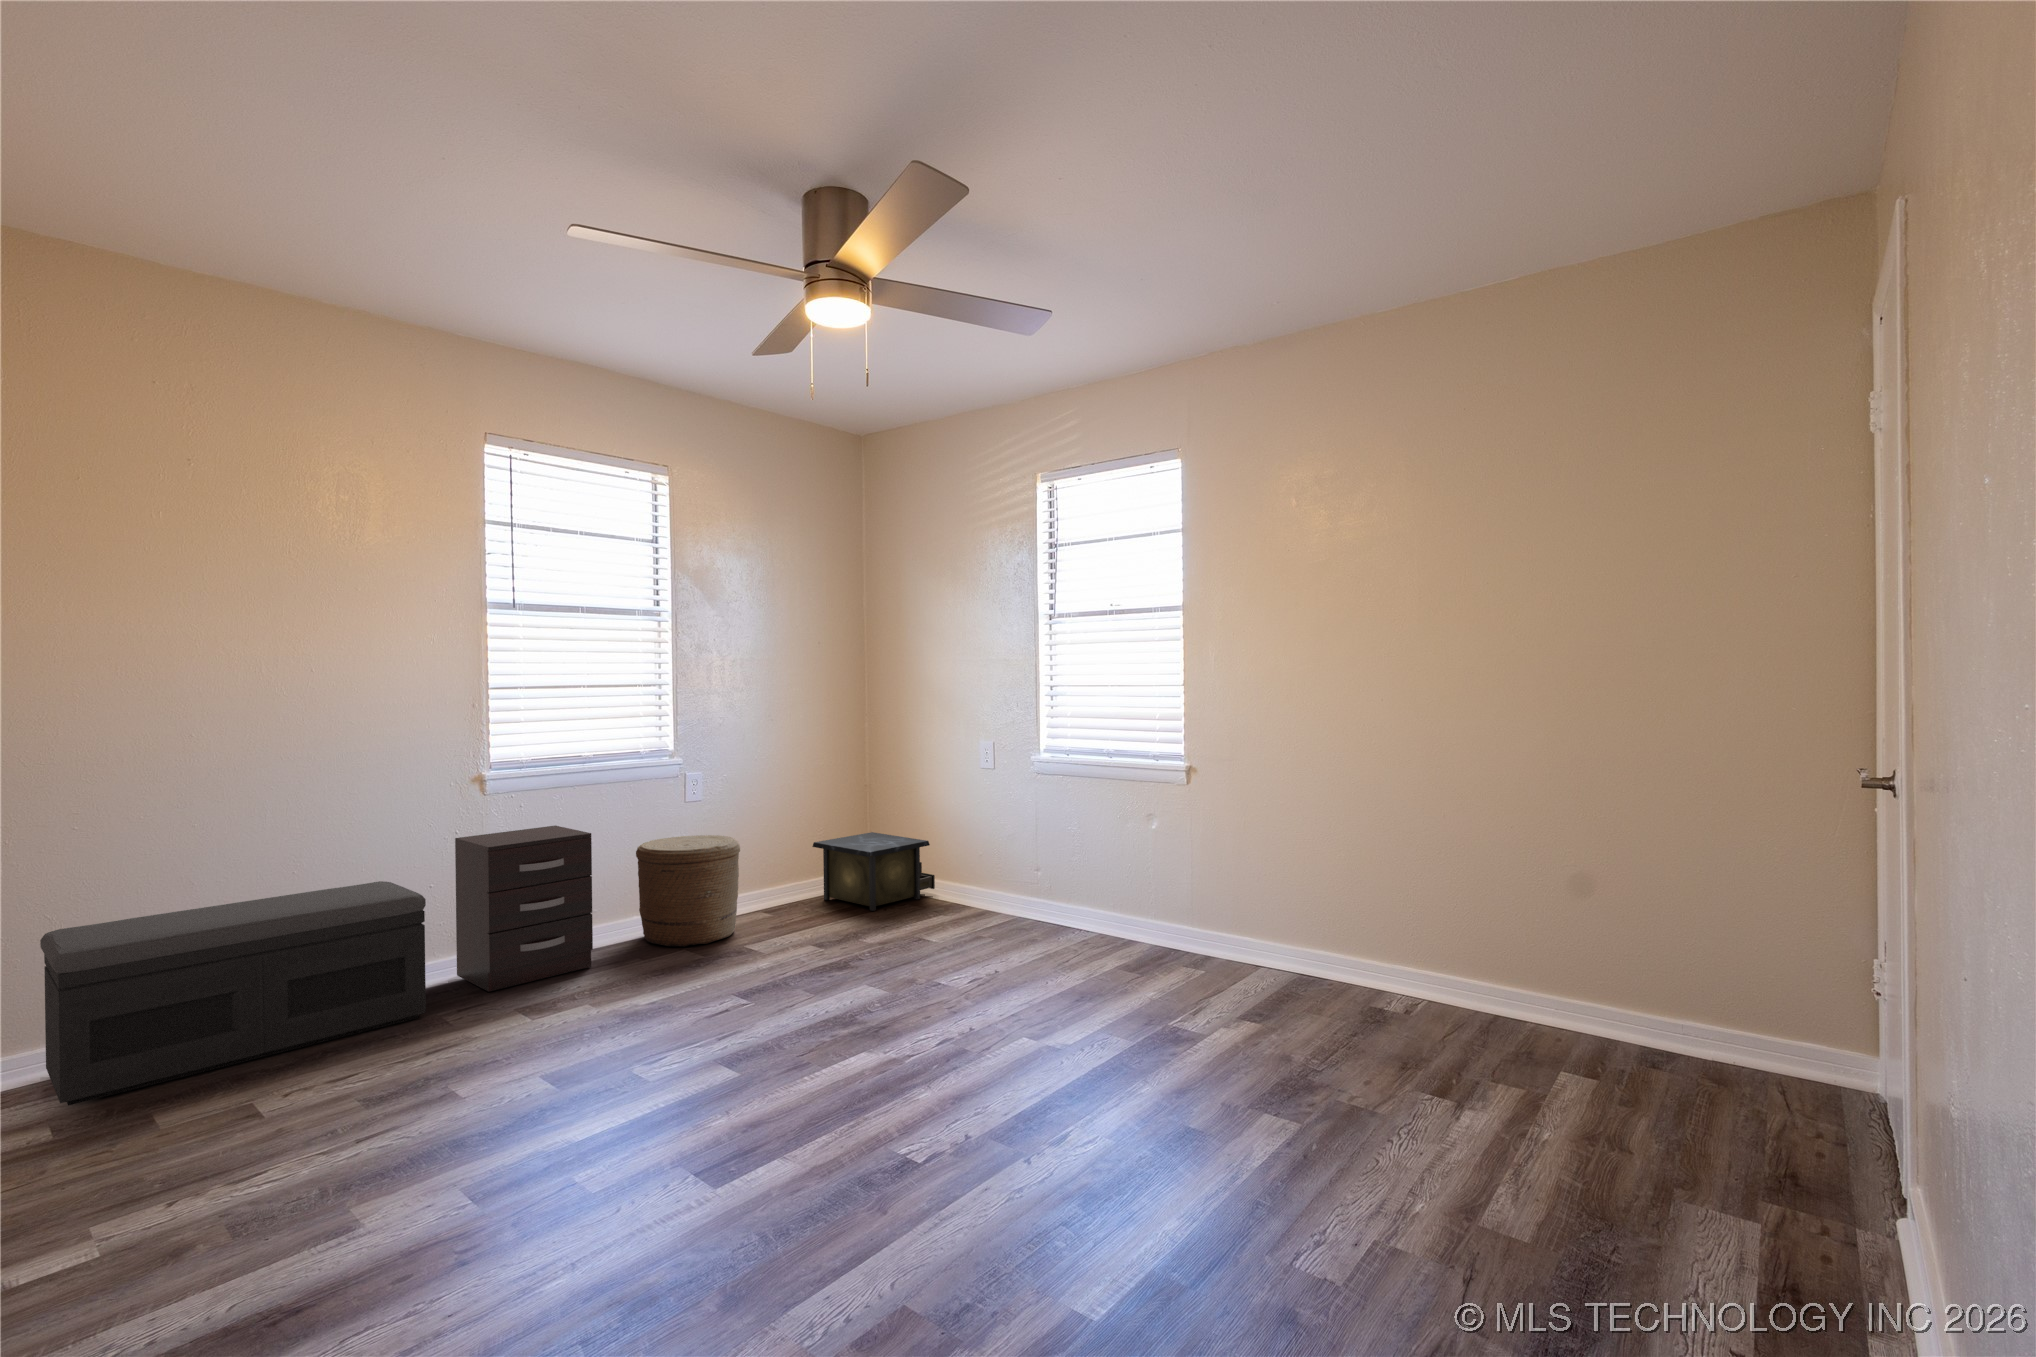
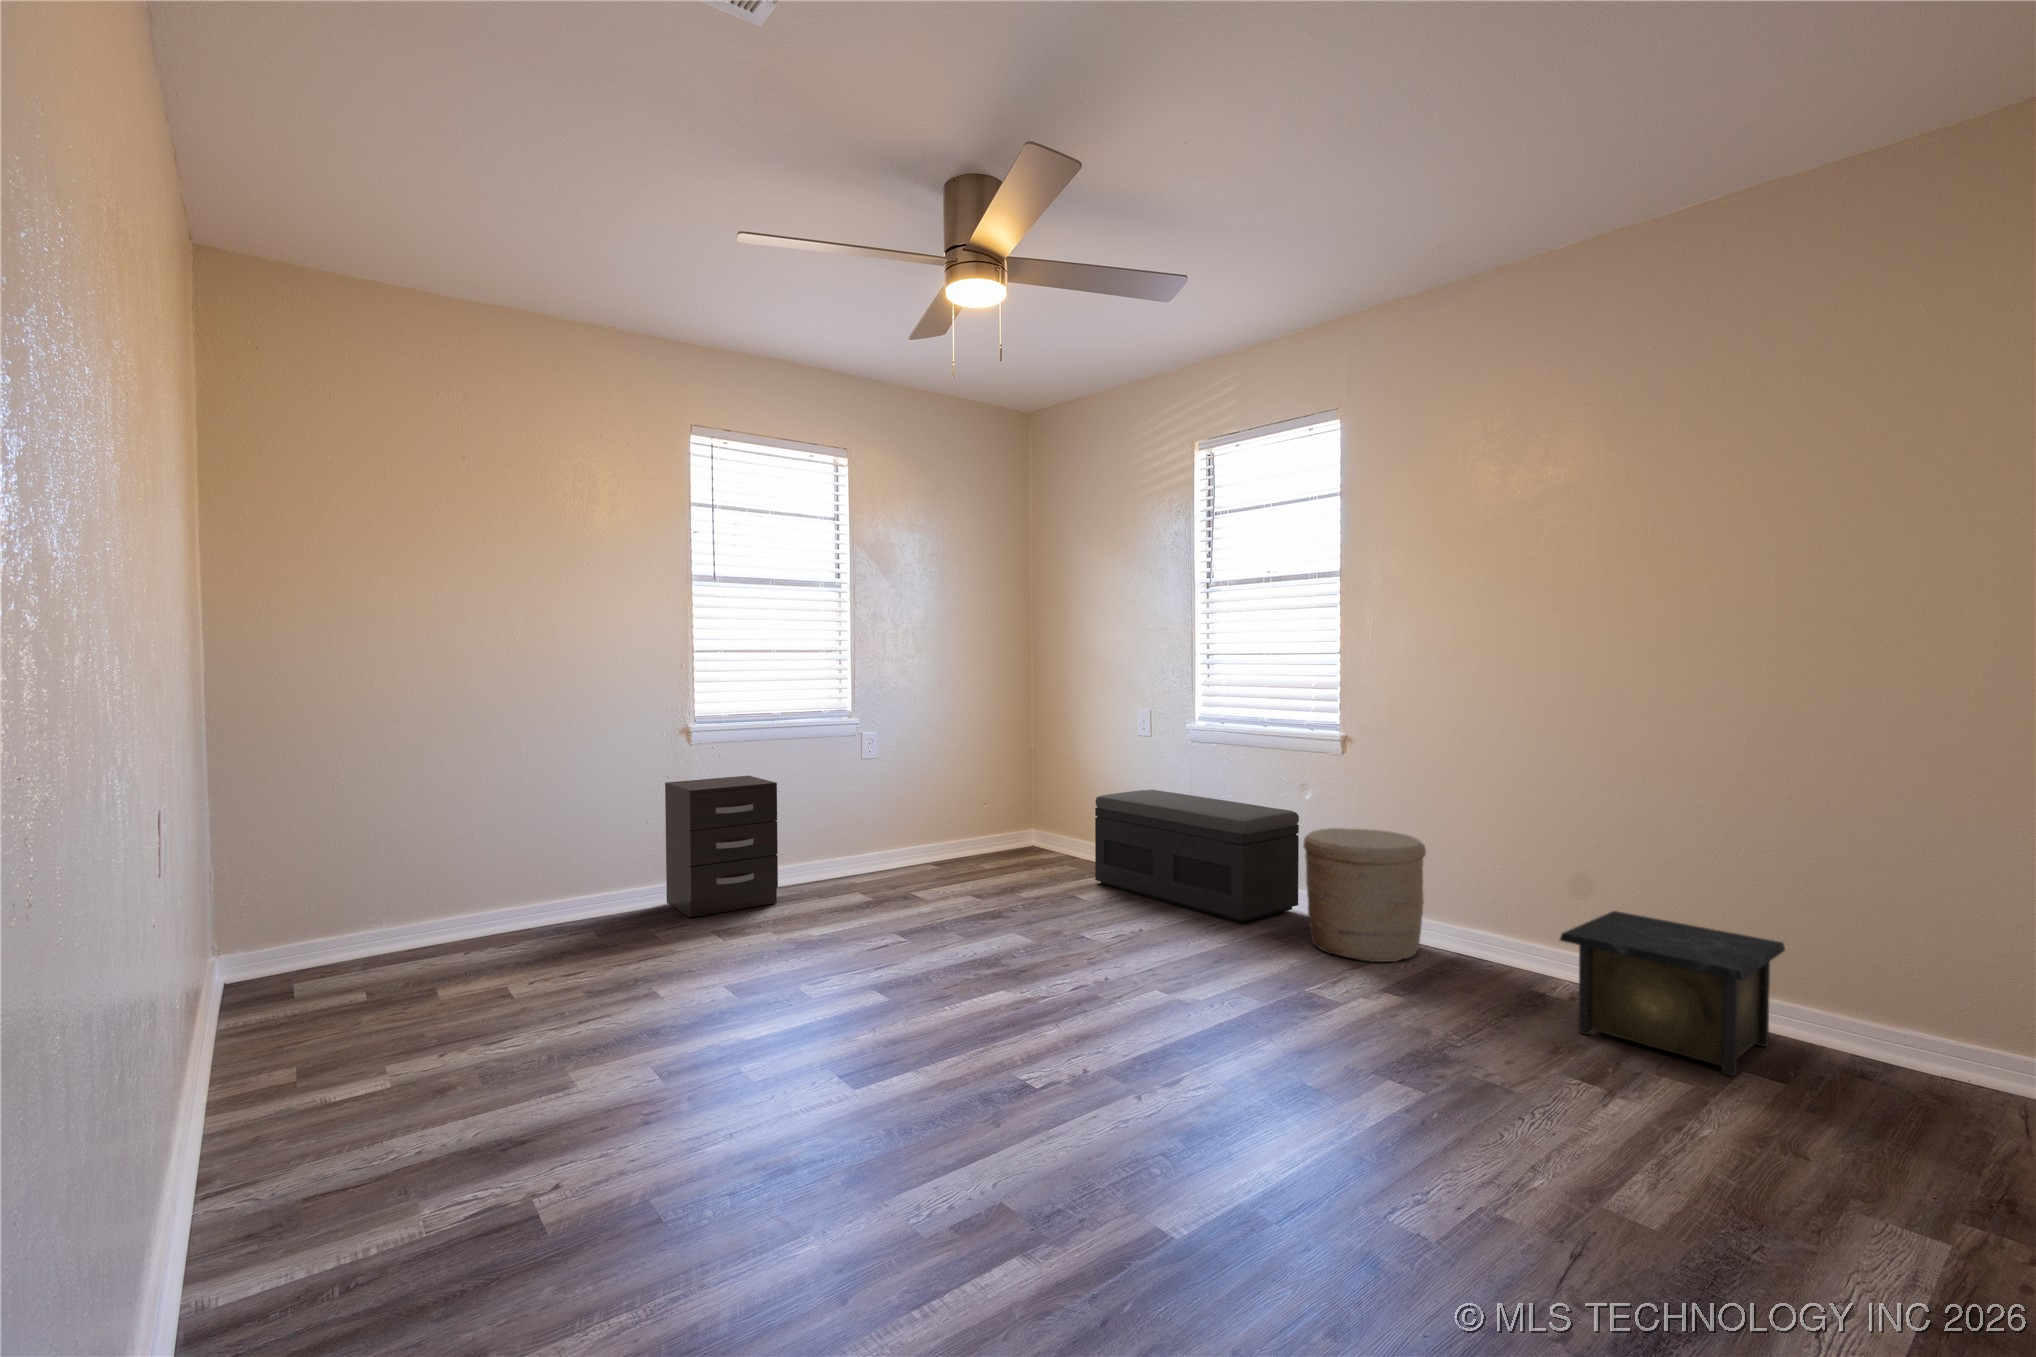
nightstand: present [812,832,935,911] -> present [1560,911,1785,1076]
woven basket: present [636,835,740,947] -> present [1303,828,1426,962]
storage bench: present [40,881,426,1106] -> present [1095,790,1299,923]

